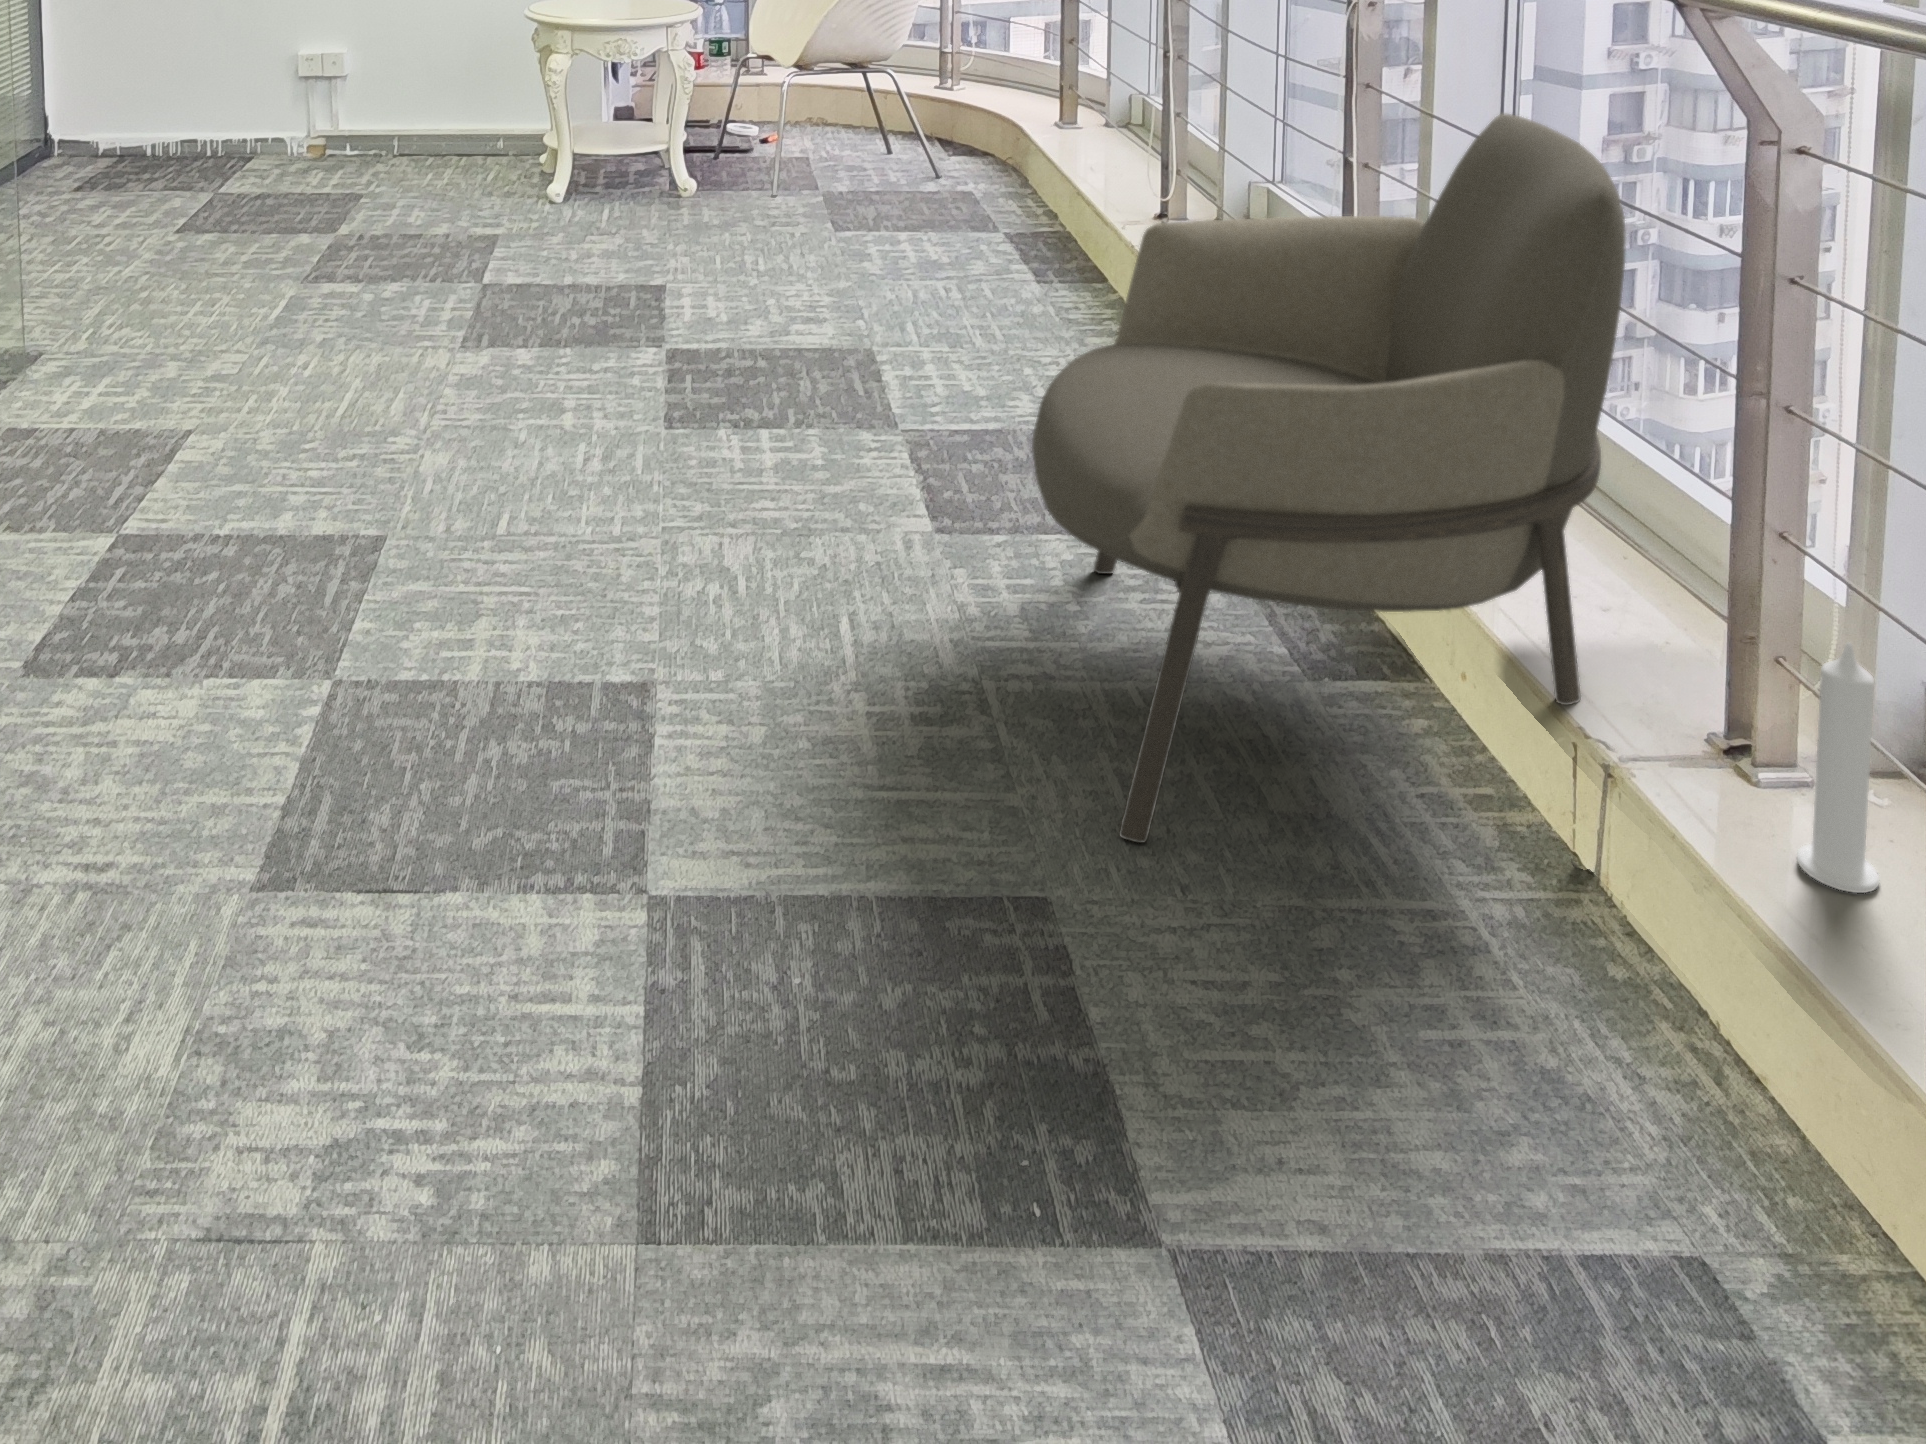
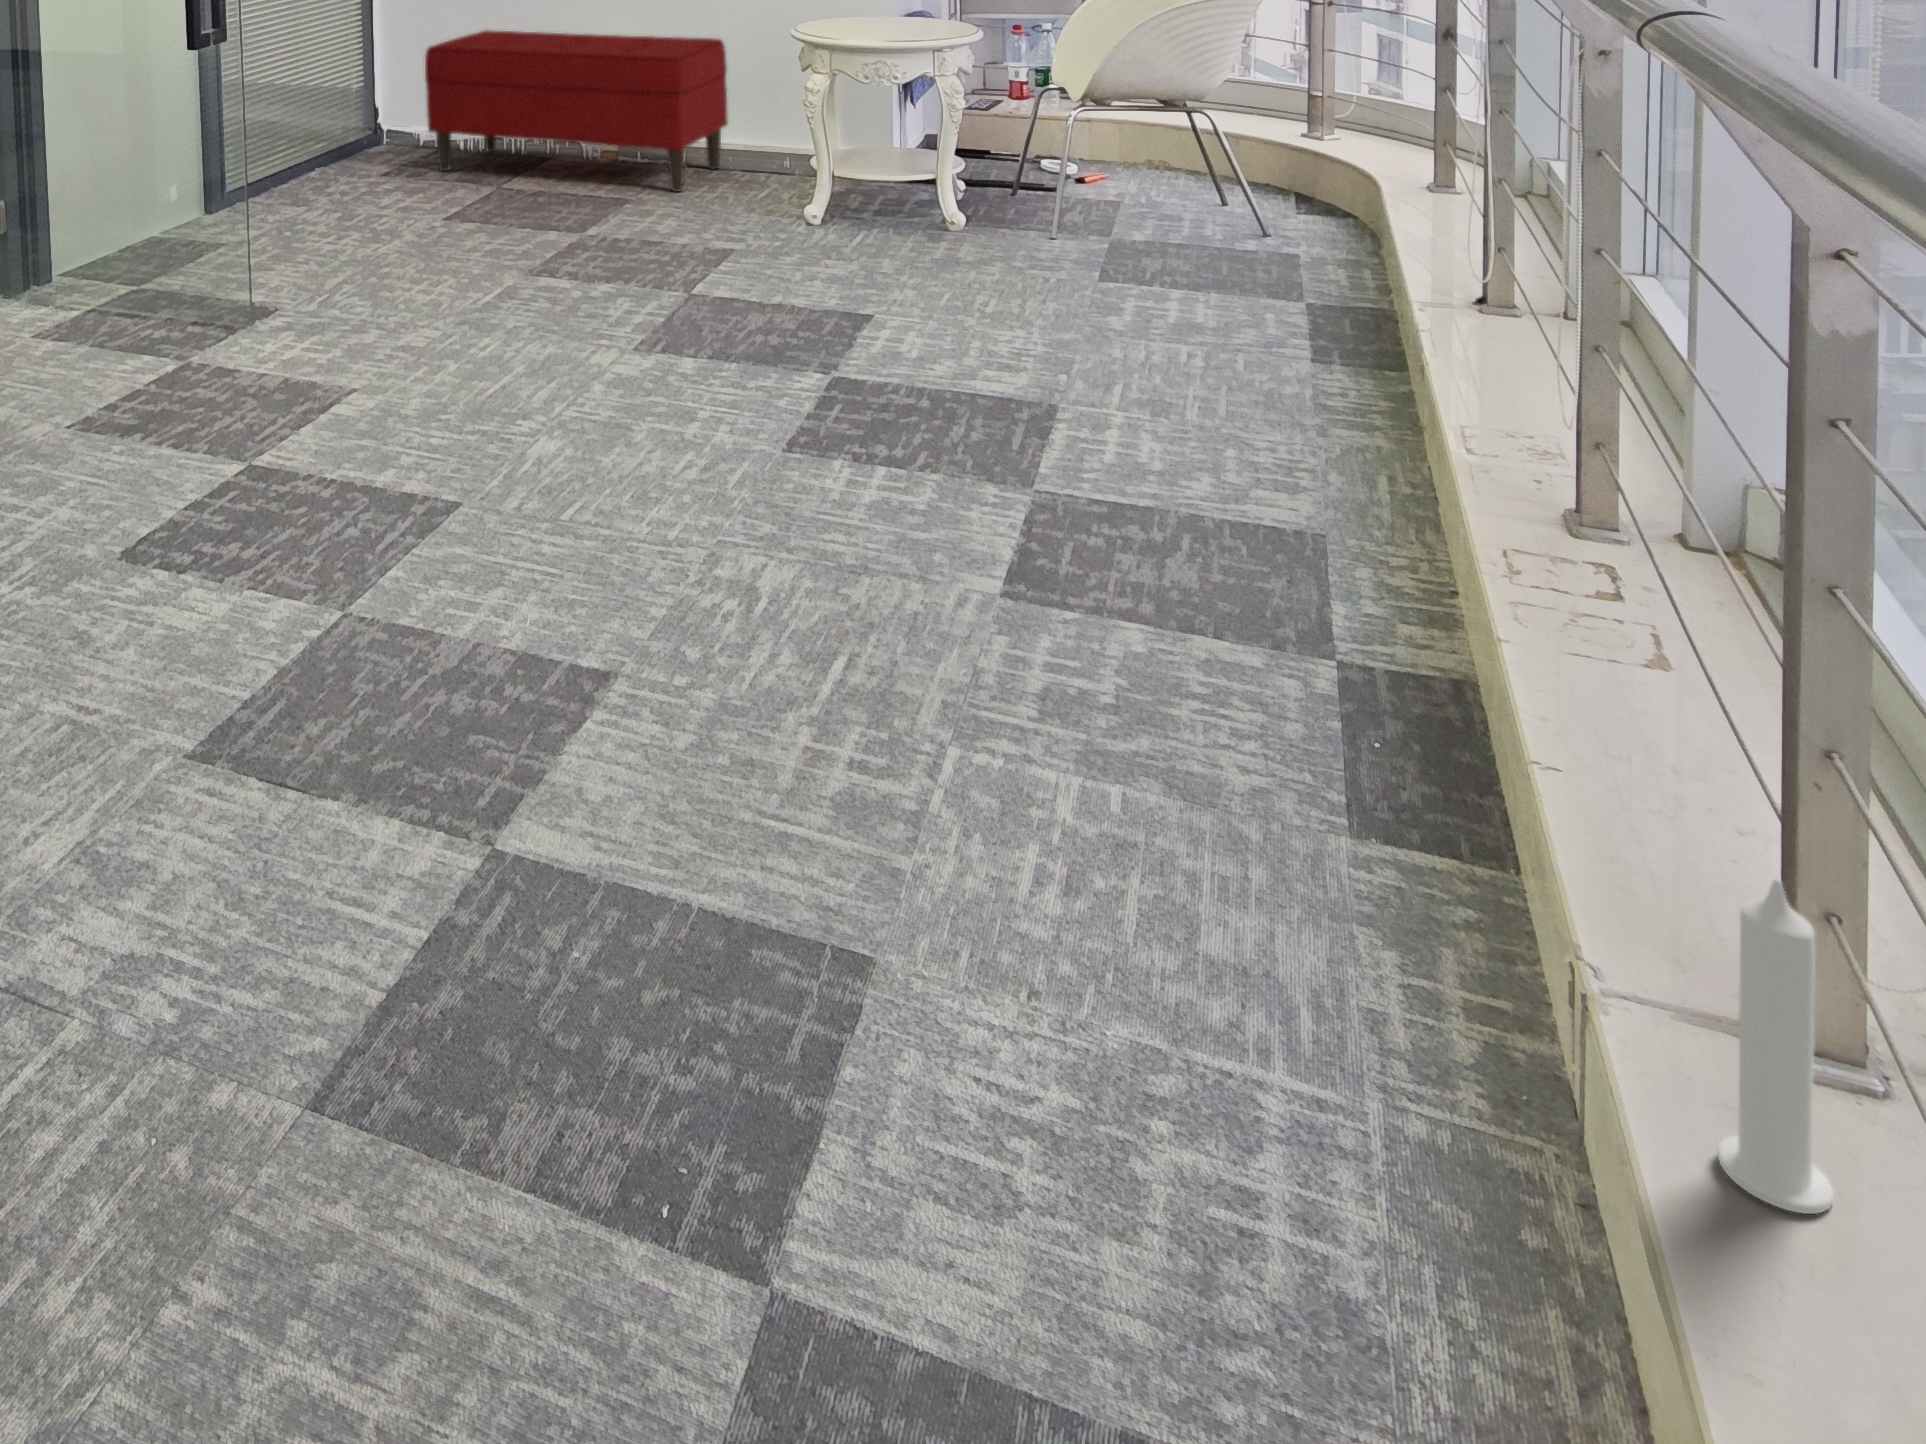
bench: none [125,20,449,180] -> present [425,30,728,192]
armchair: present [1032,113,1626,868] -> none [967,186,1702,1118]

